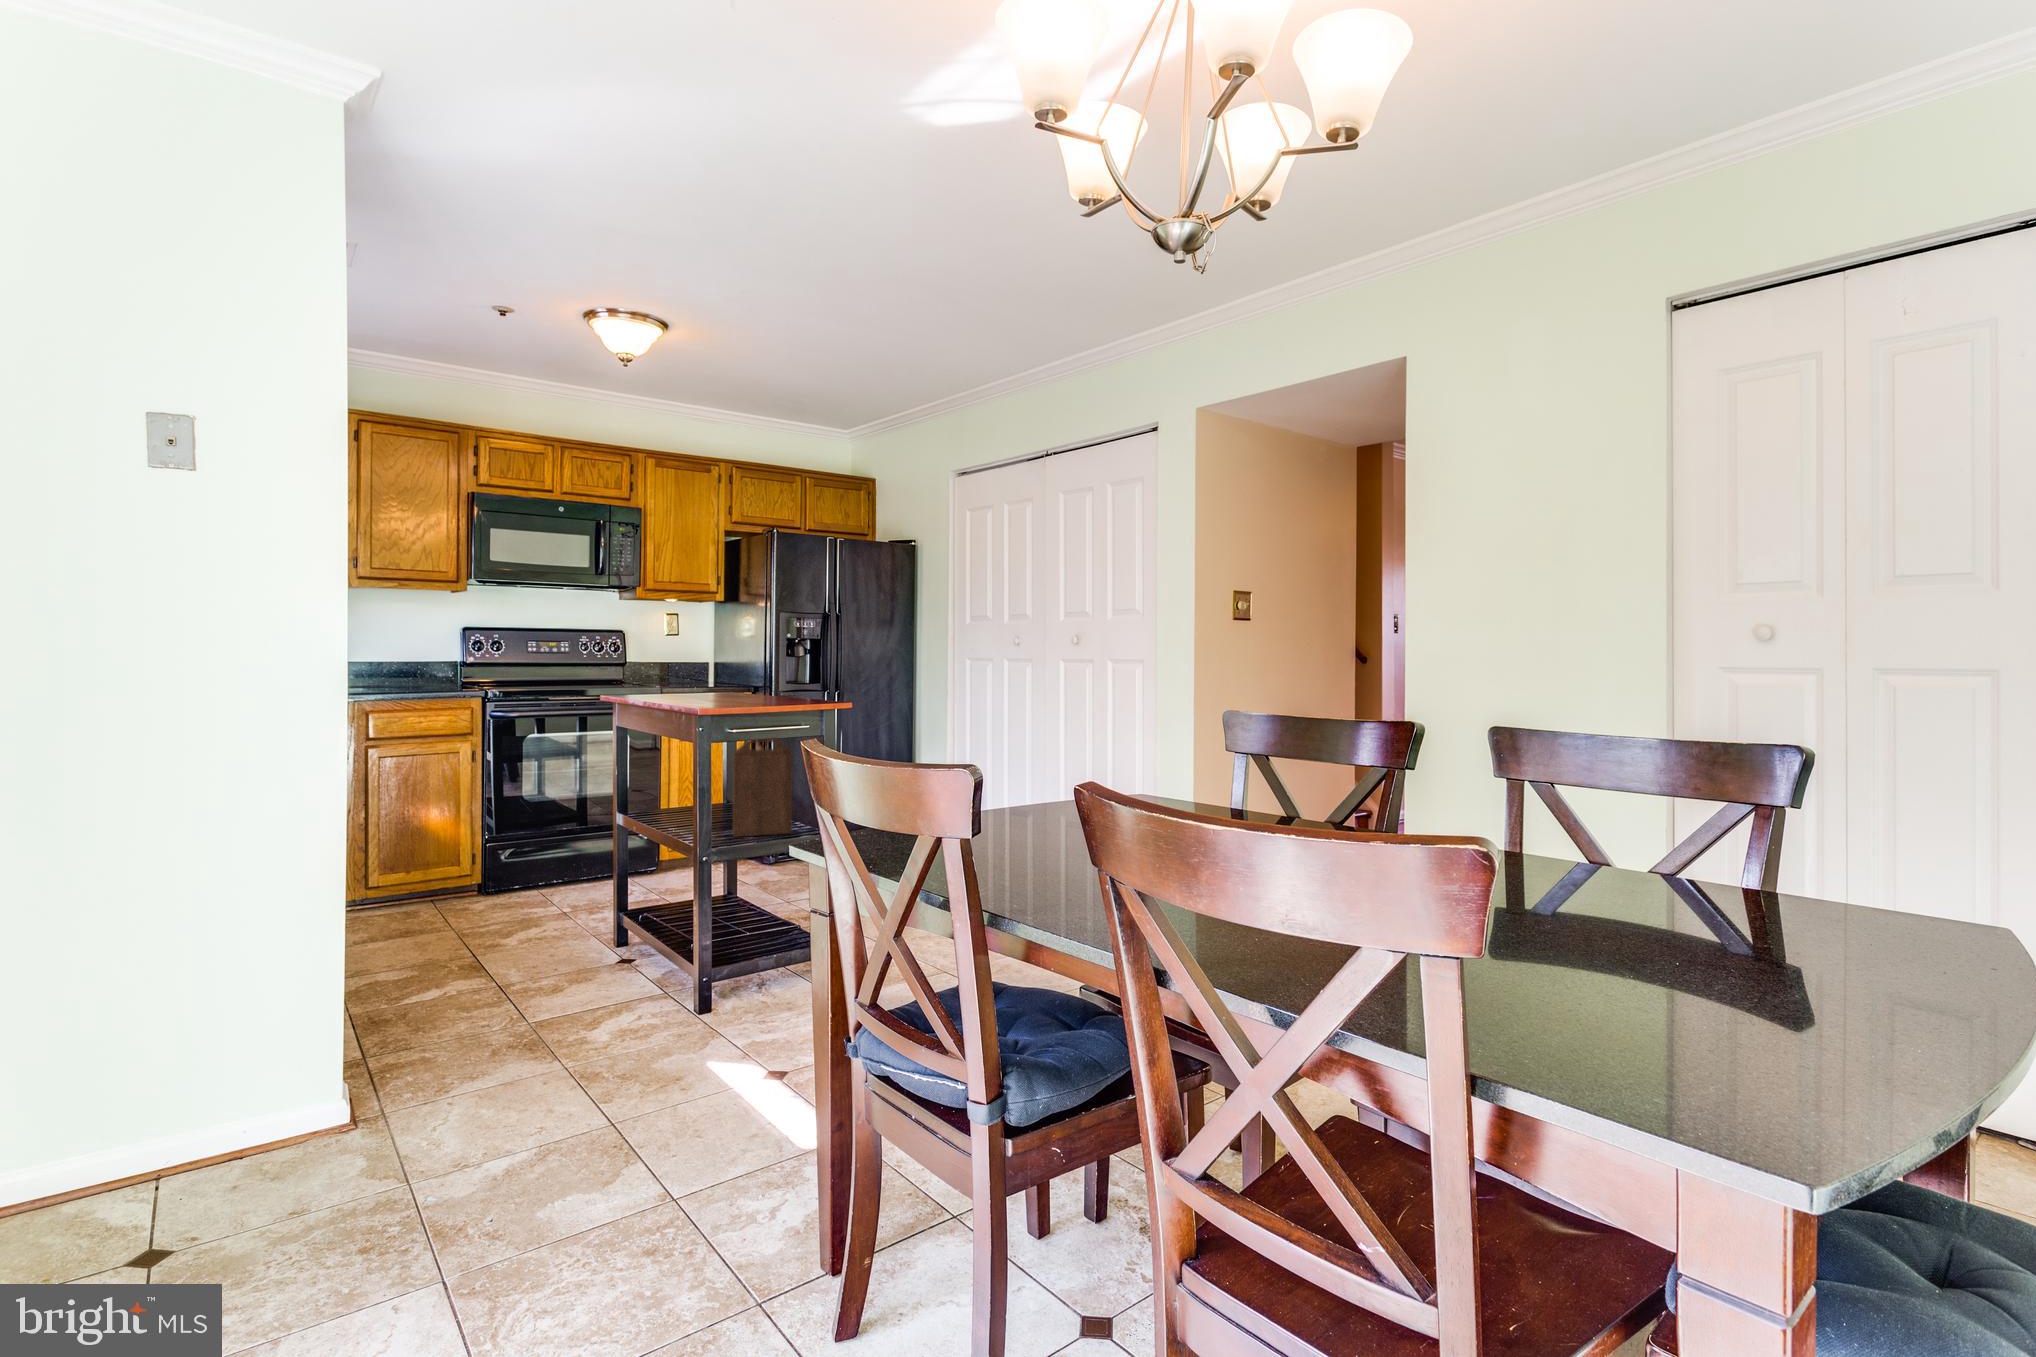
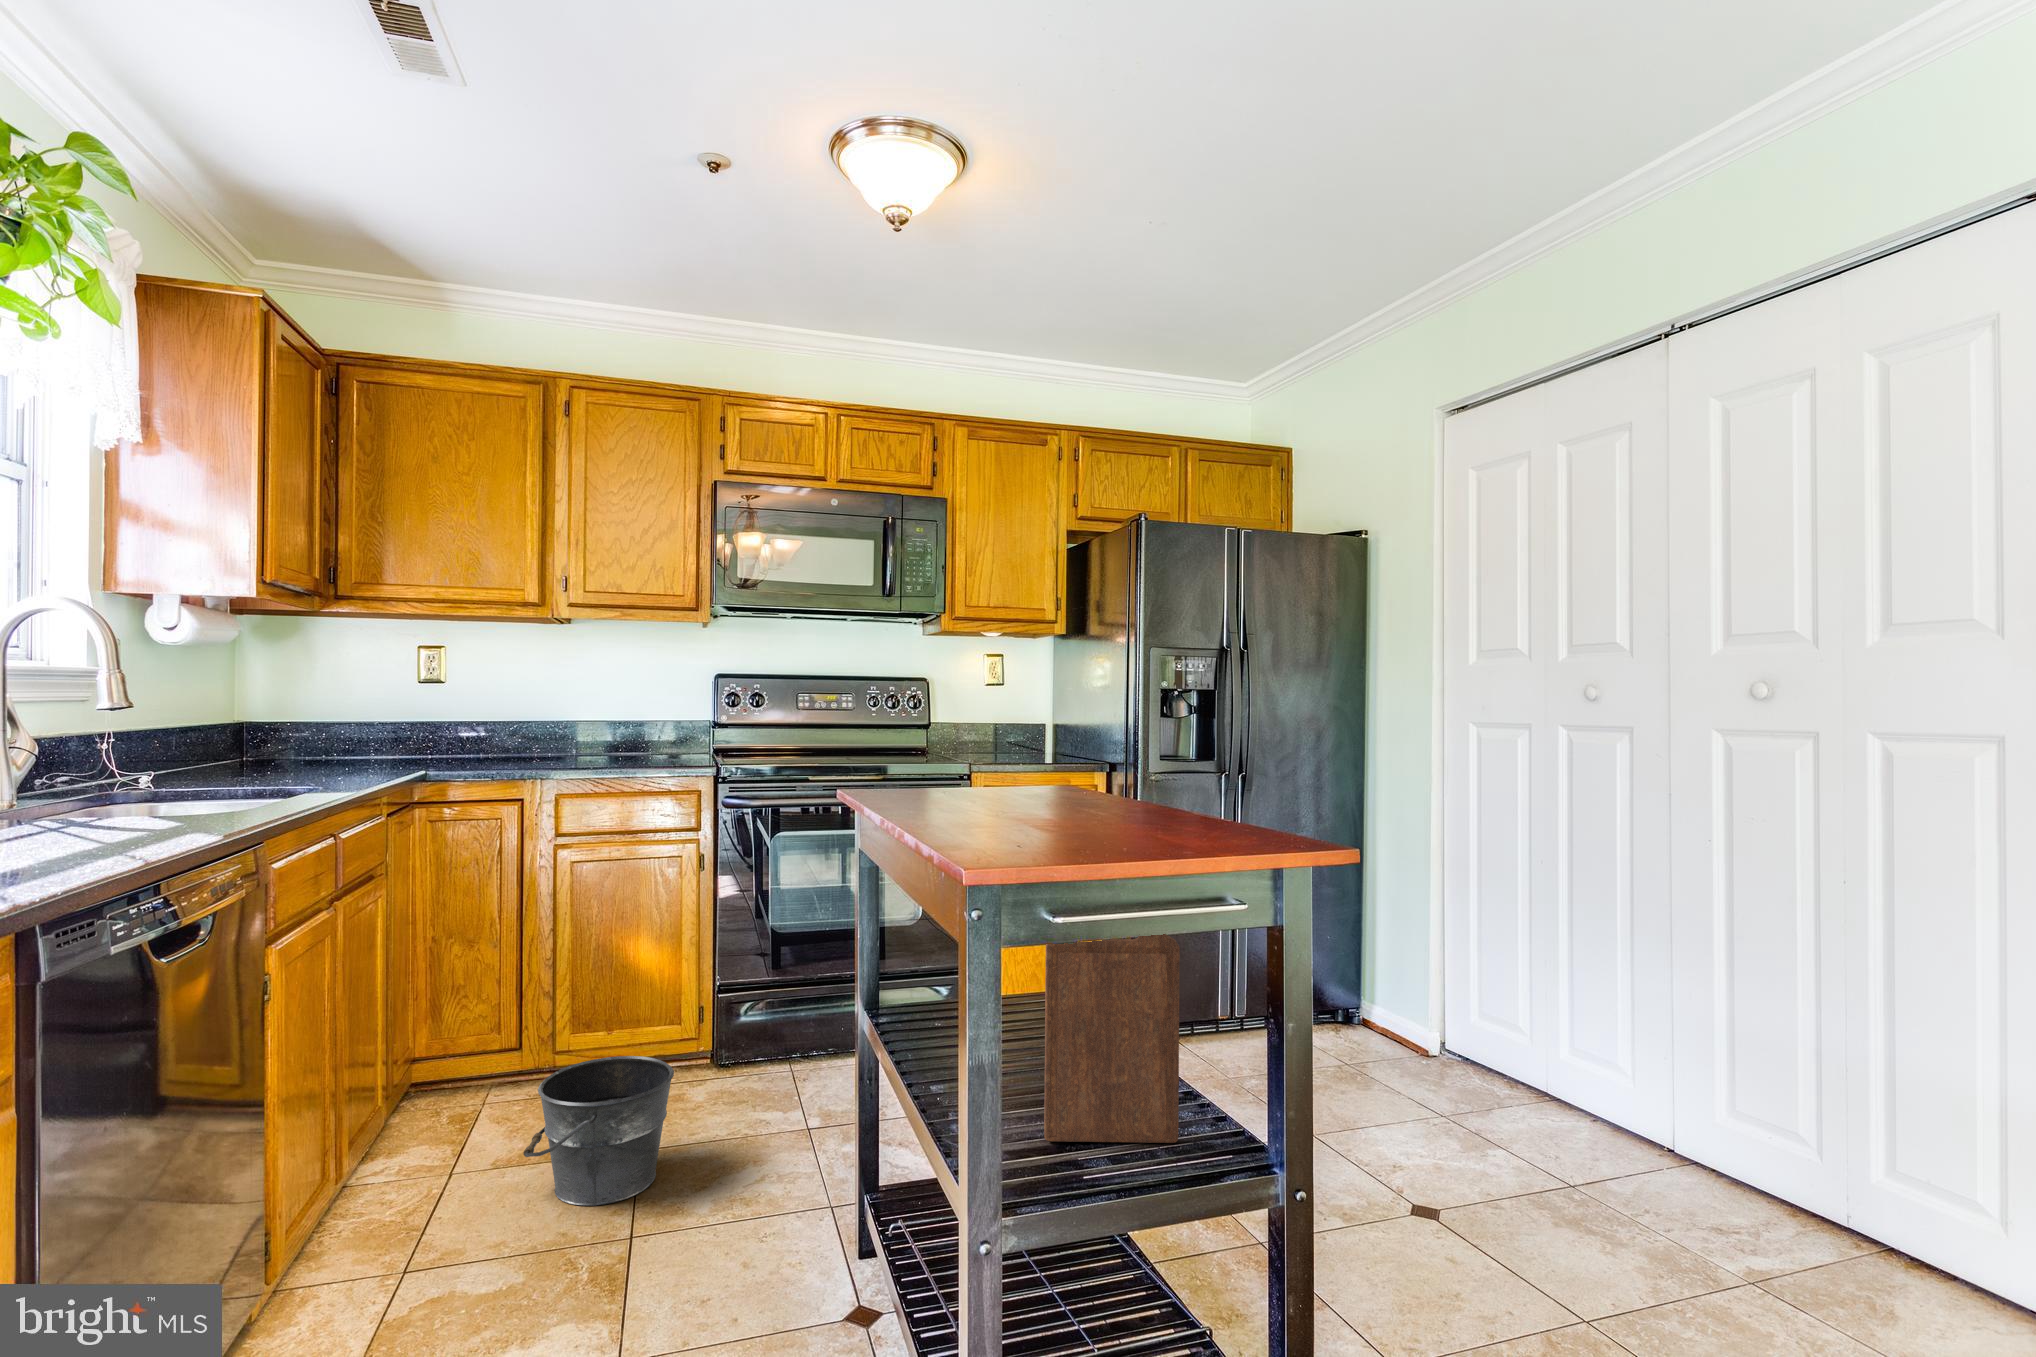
bucket: none [400,862,493,940] -> present [523,1056,674,1206]

